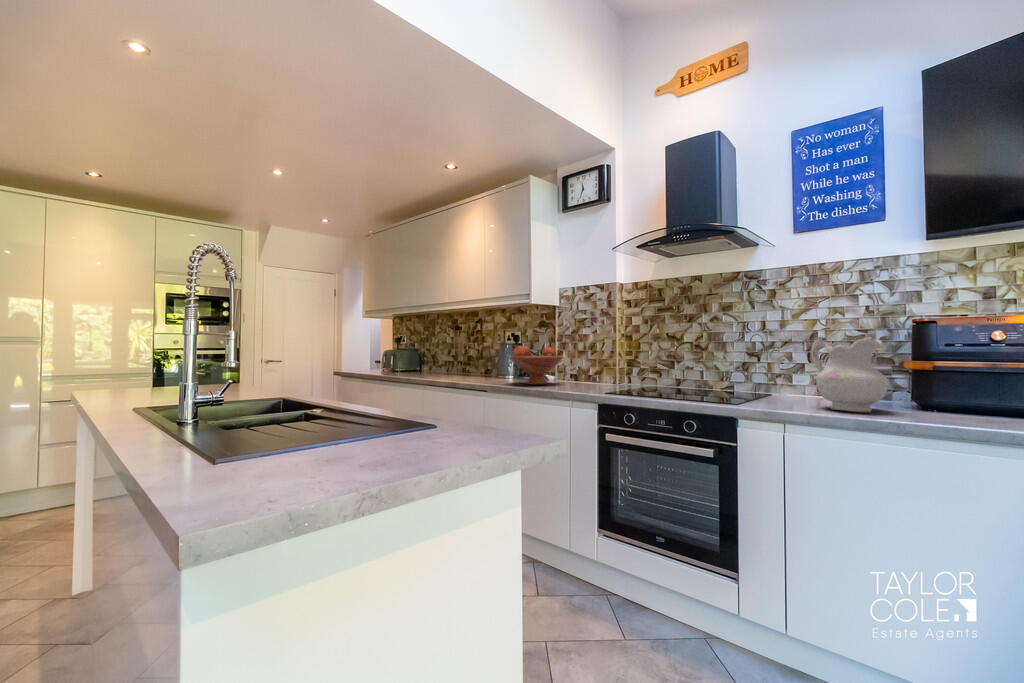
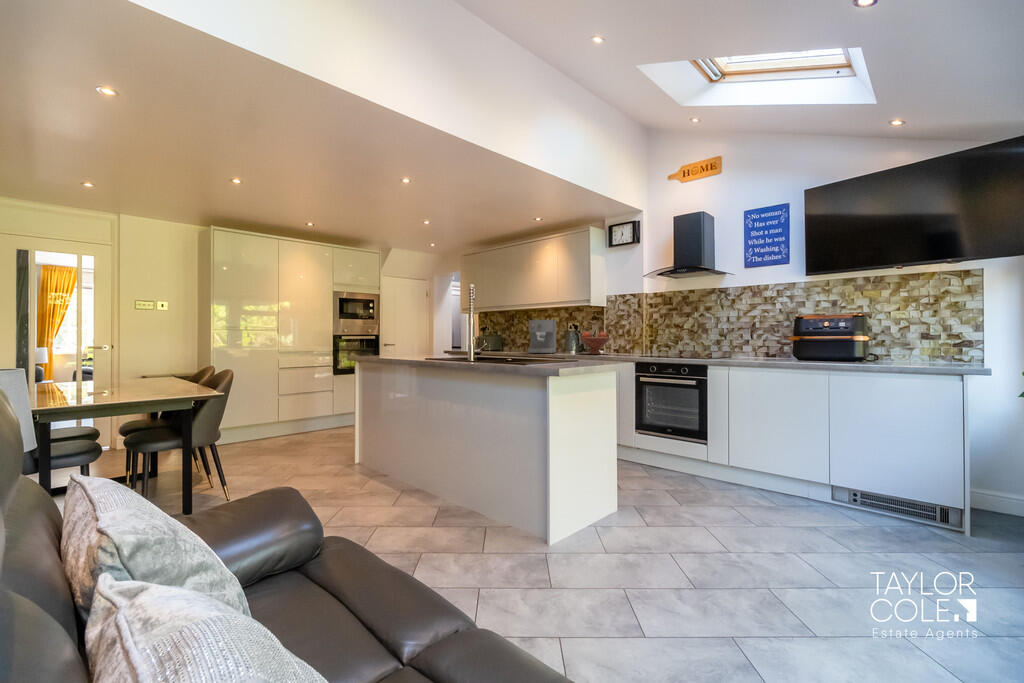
coffee maker: none [433,326,482,381] -> present [528,320,556,353]
ceramic pitcher: present [811,337,887,412] -> none [745,325,778,360]

